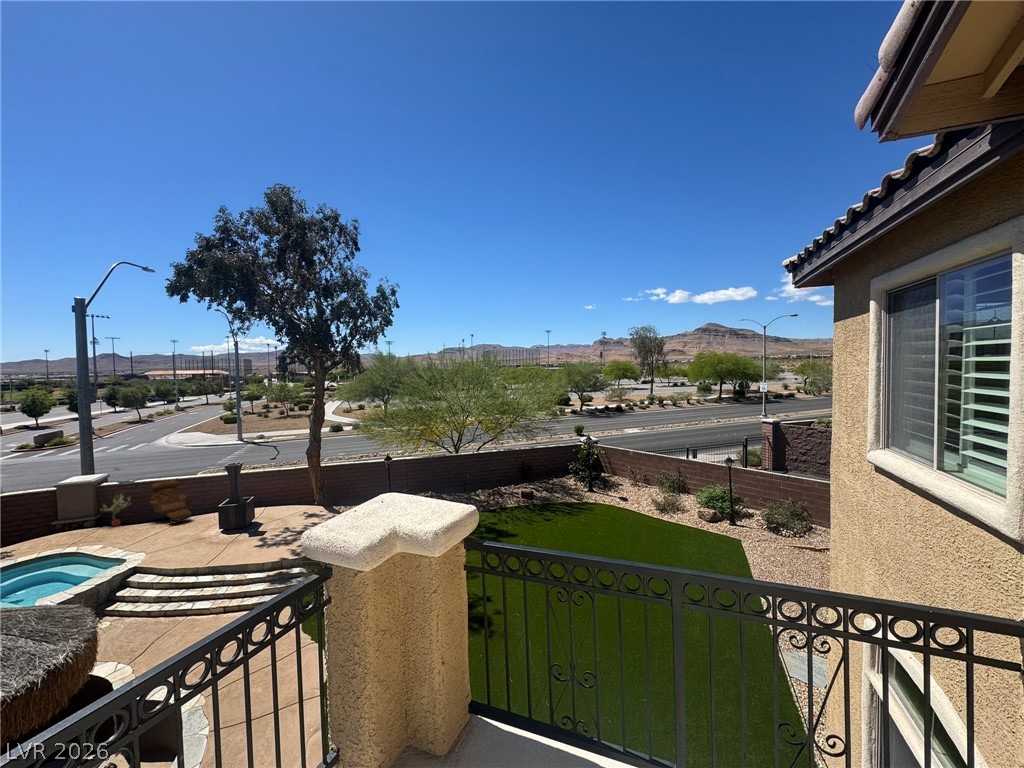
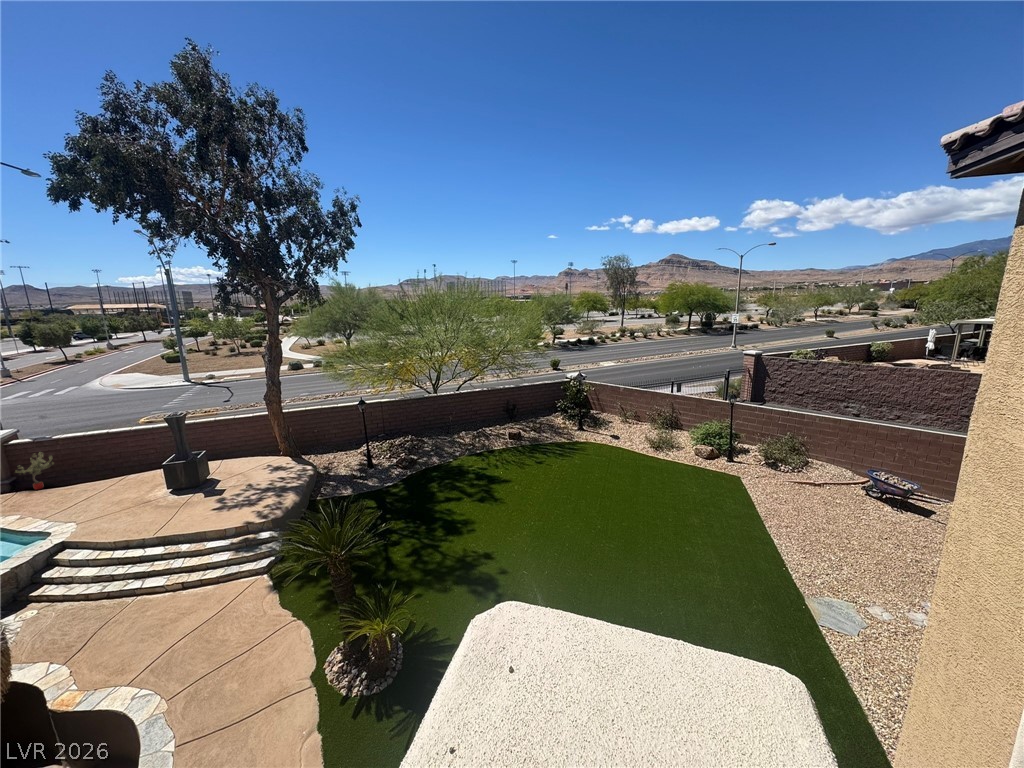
lounge chair: present [150,480,191,524] -> none [78,434,132,486]

